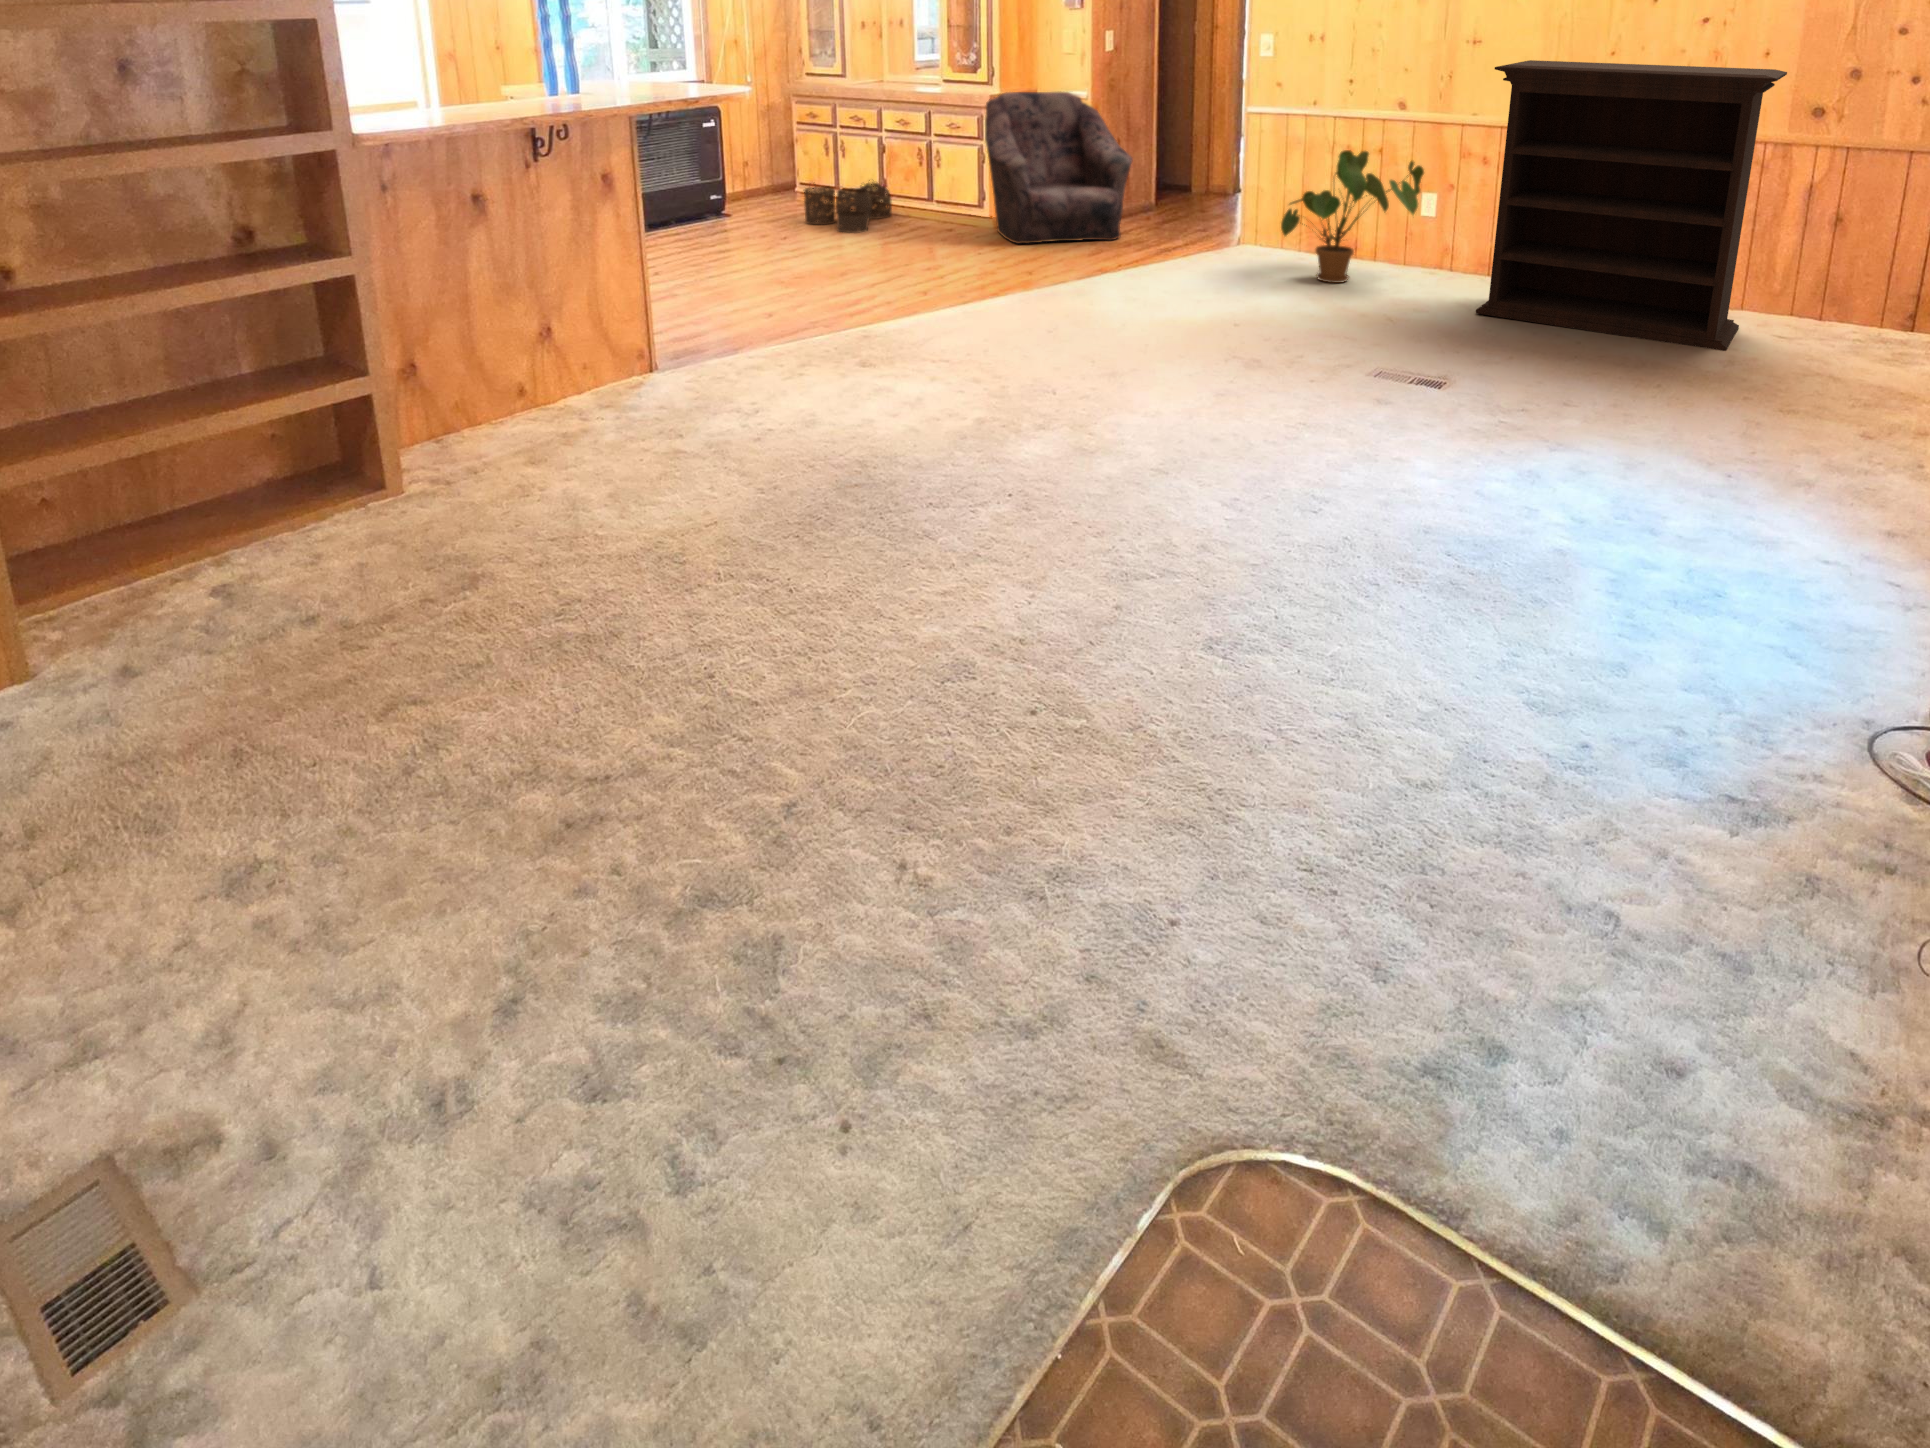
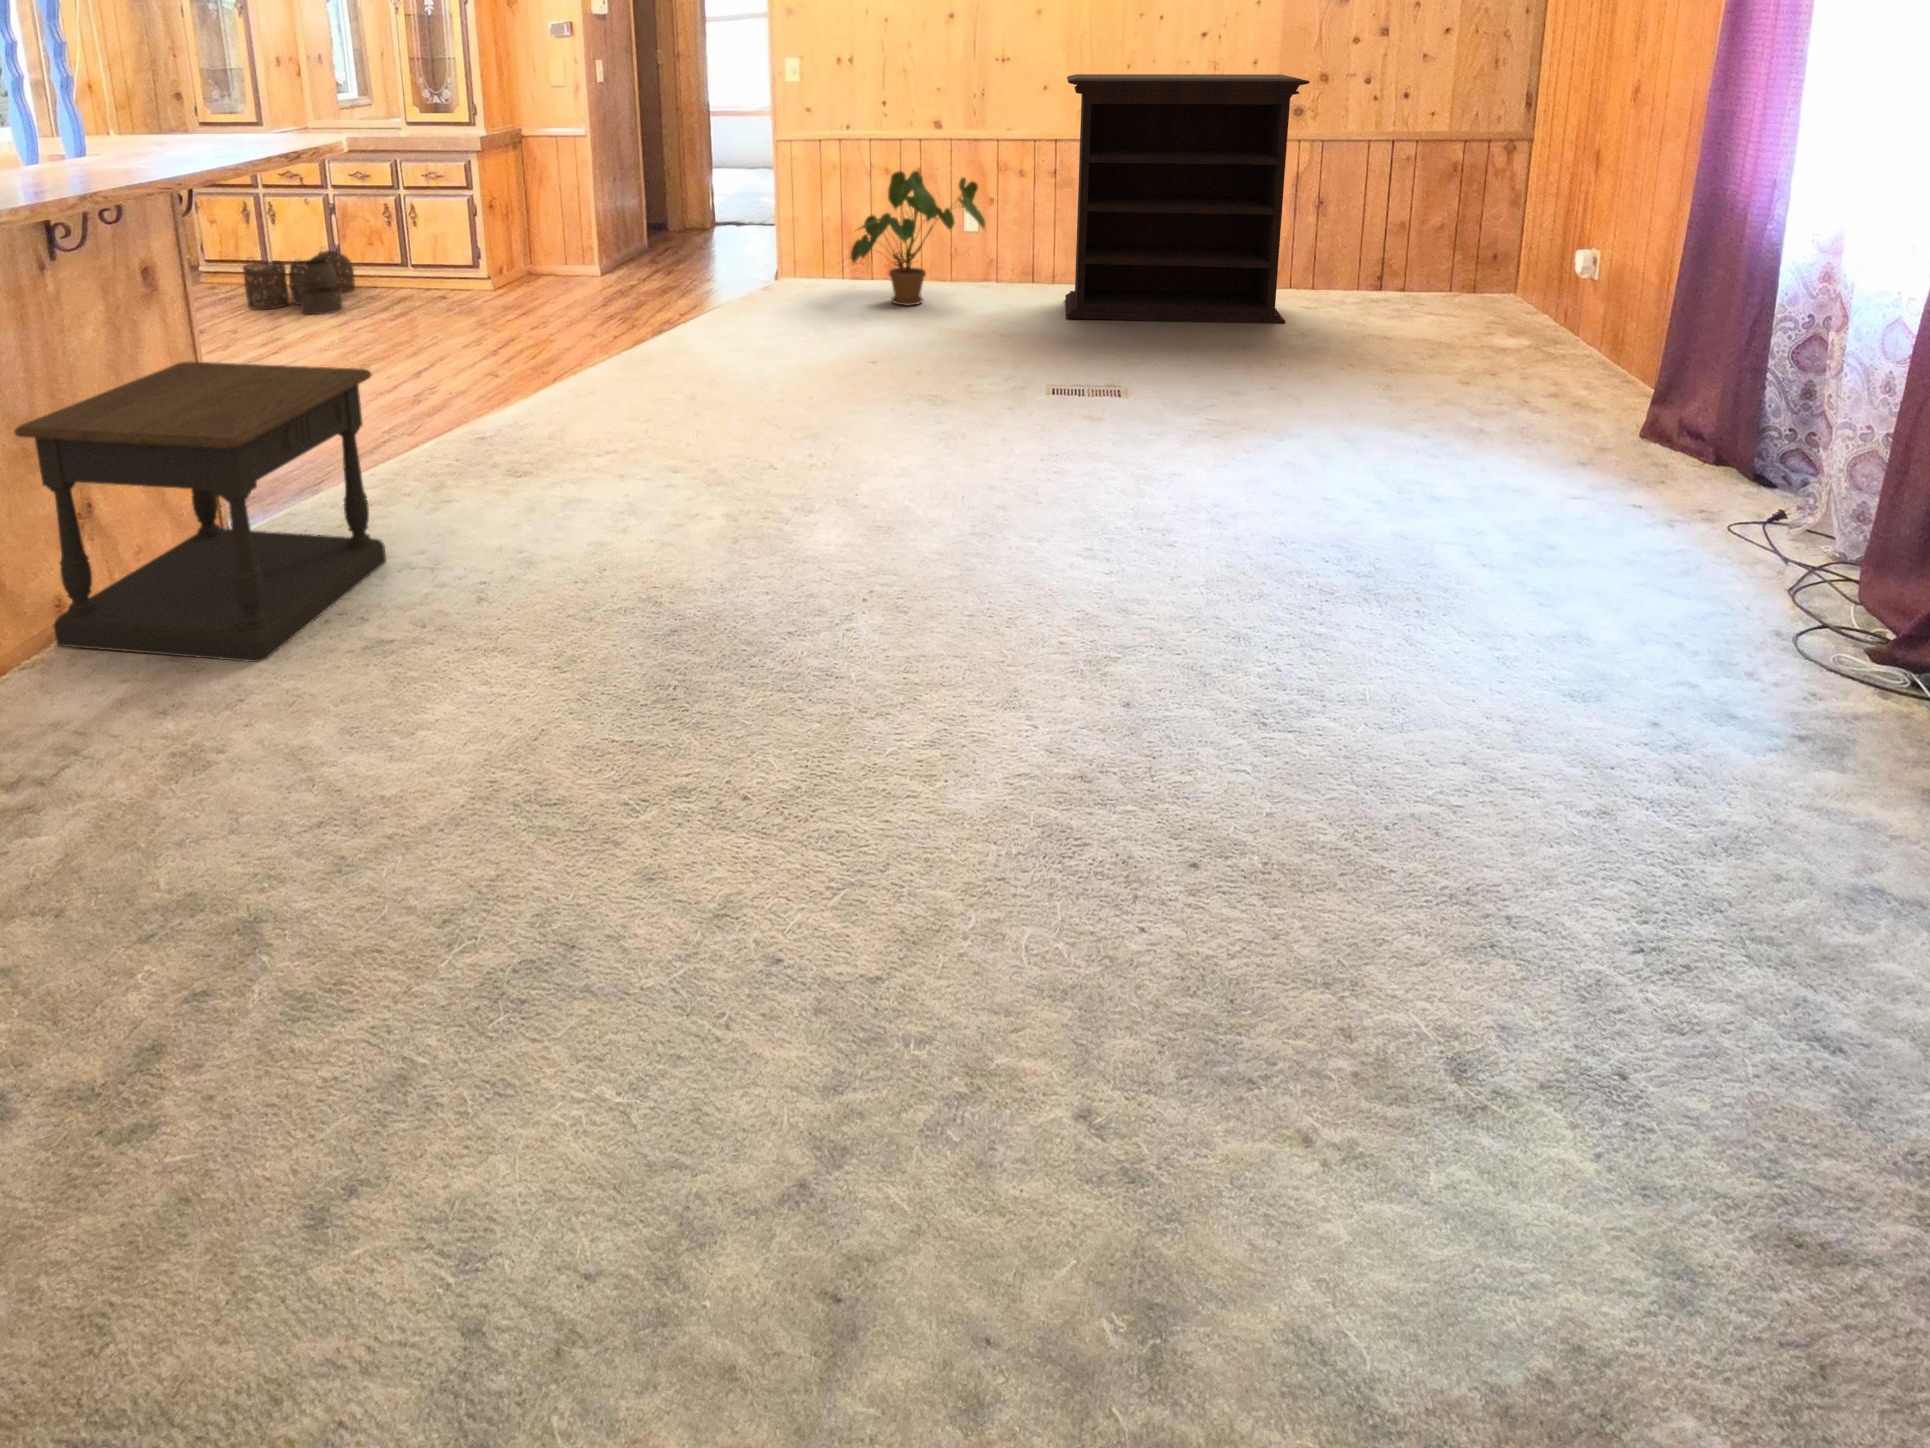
armchair: present [985,92,1133,244] -> none [473,129,659,304]
side table: none [495,242,727,448] -> present [14,362,386,662]

